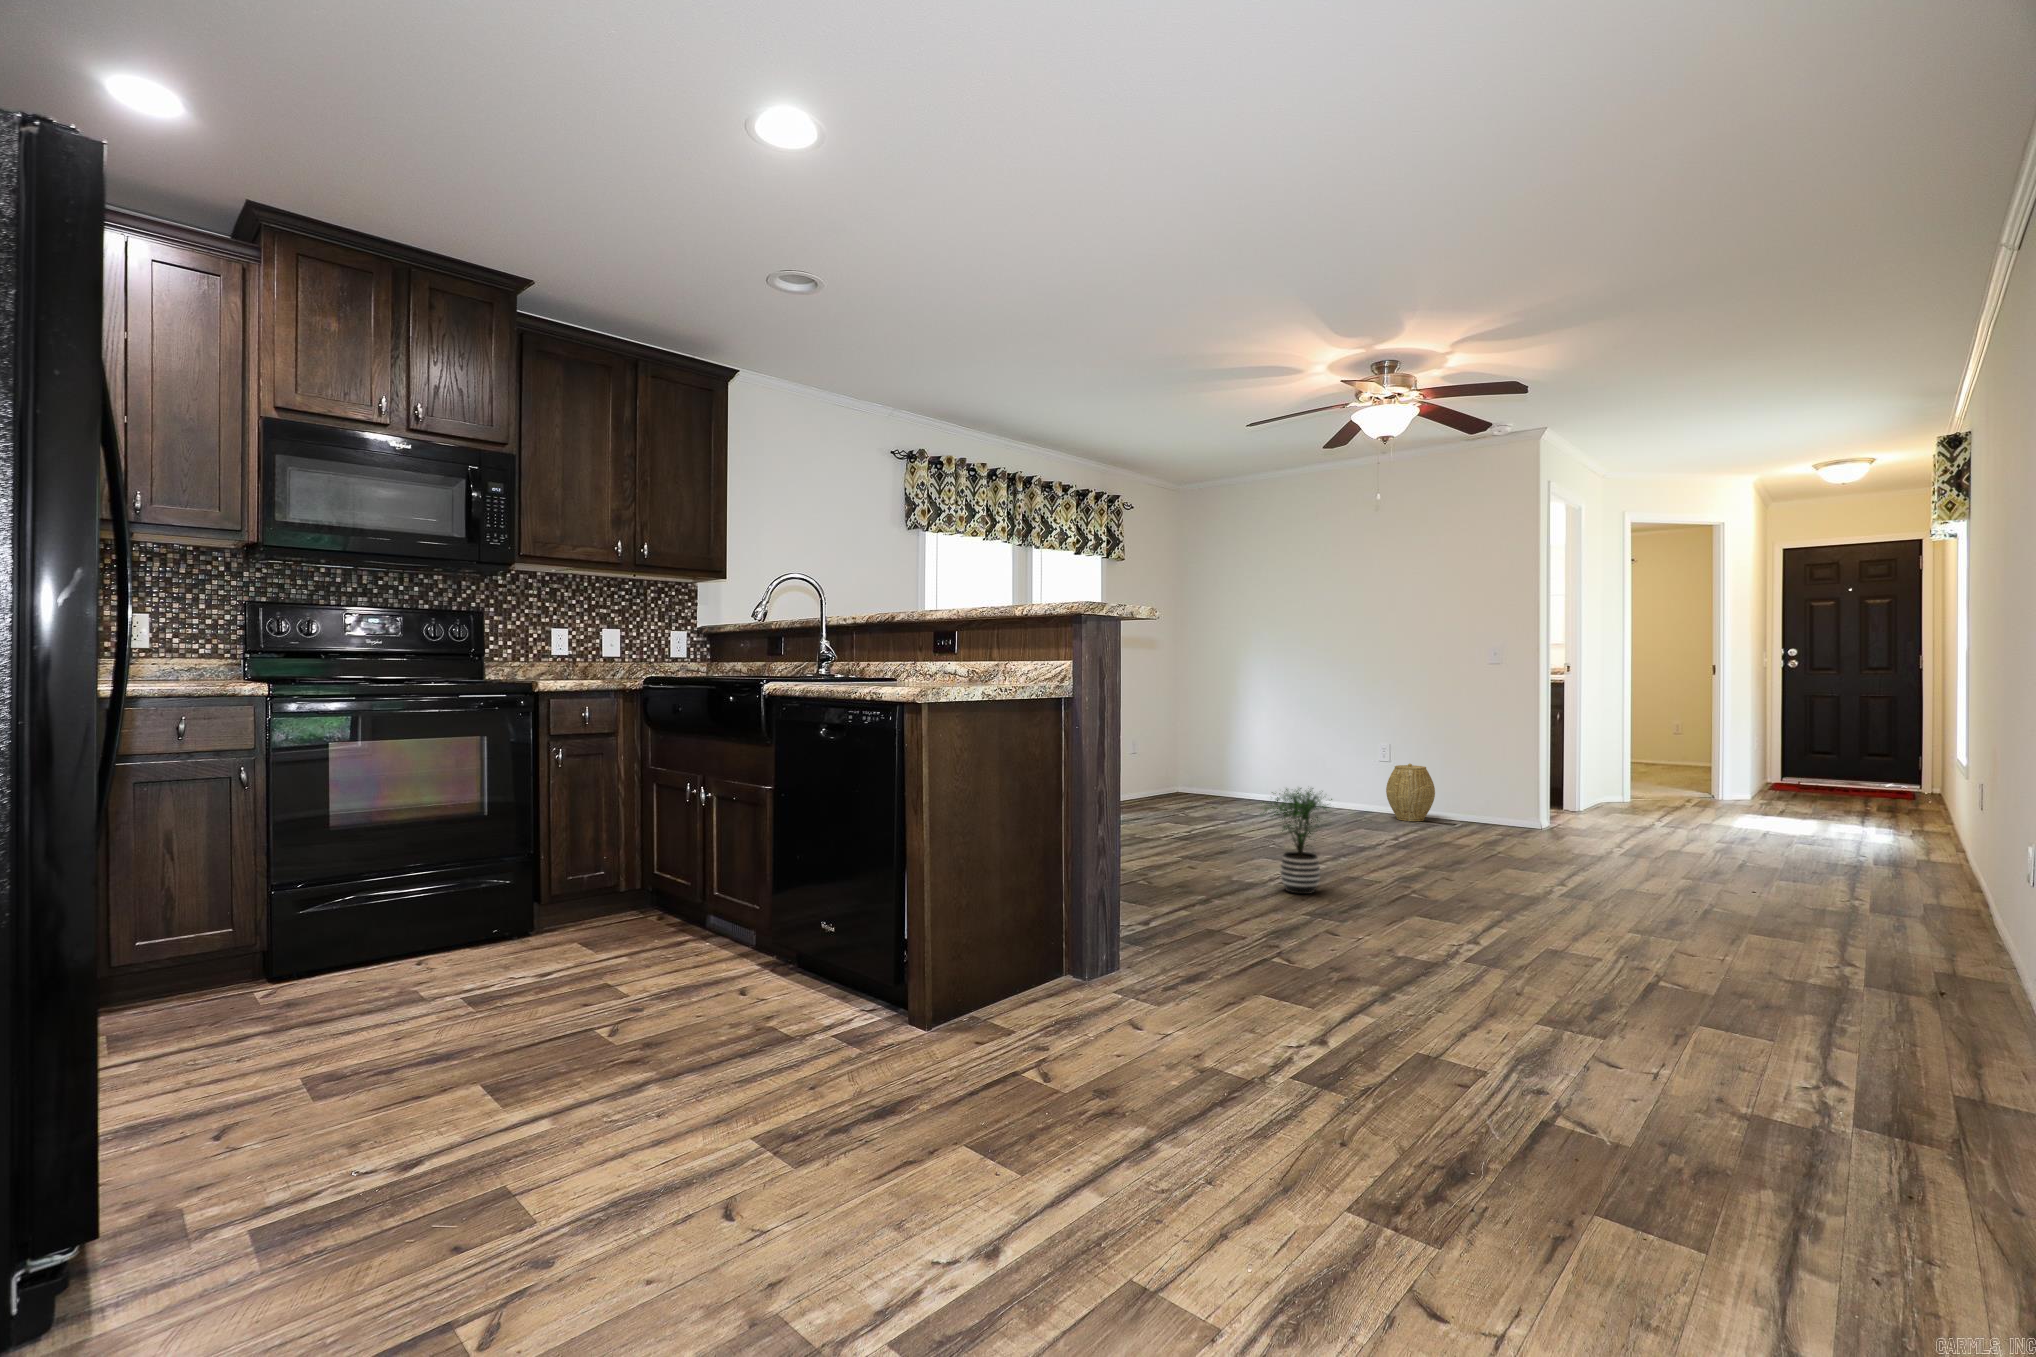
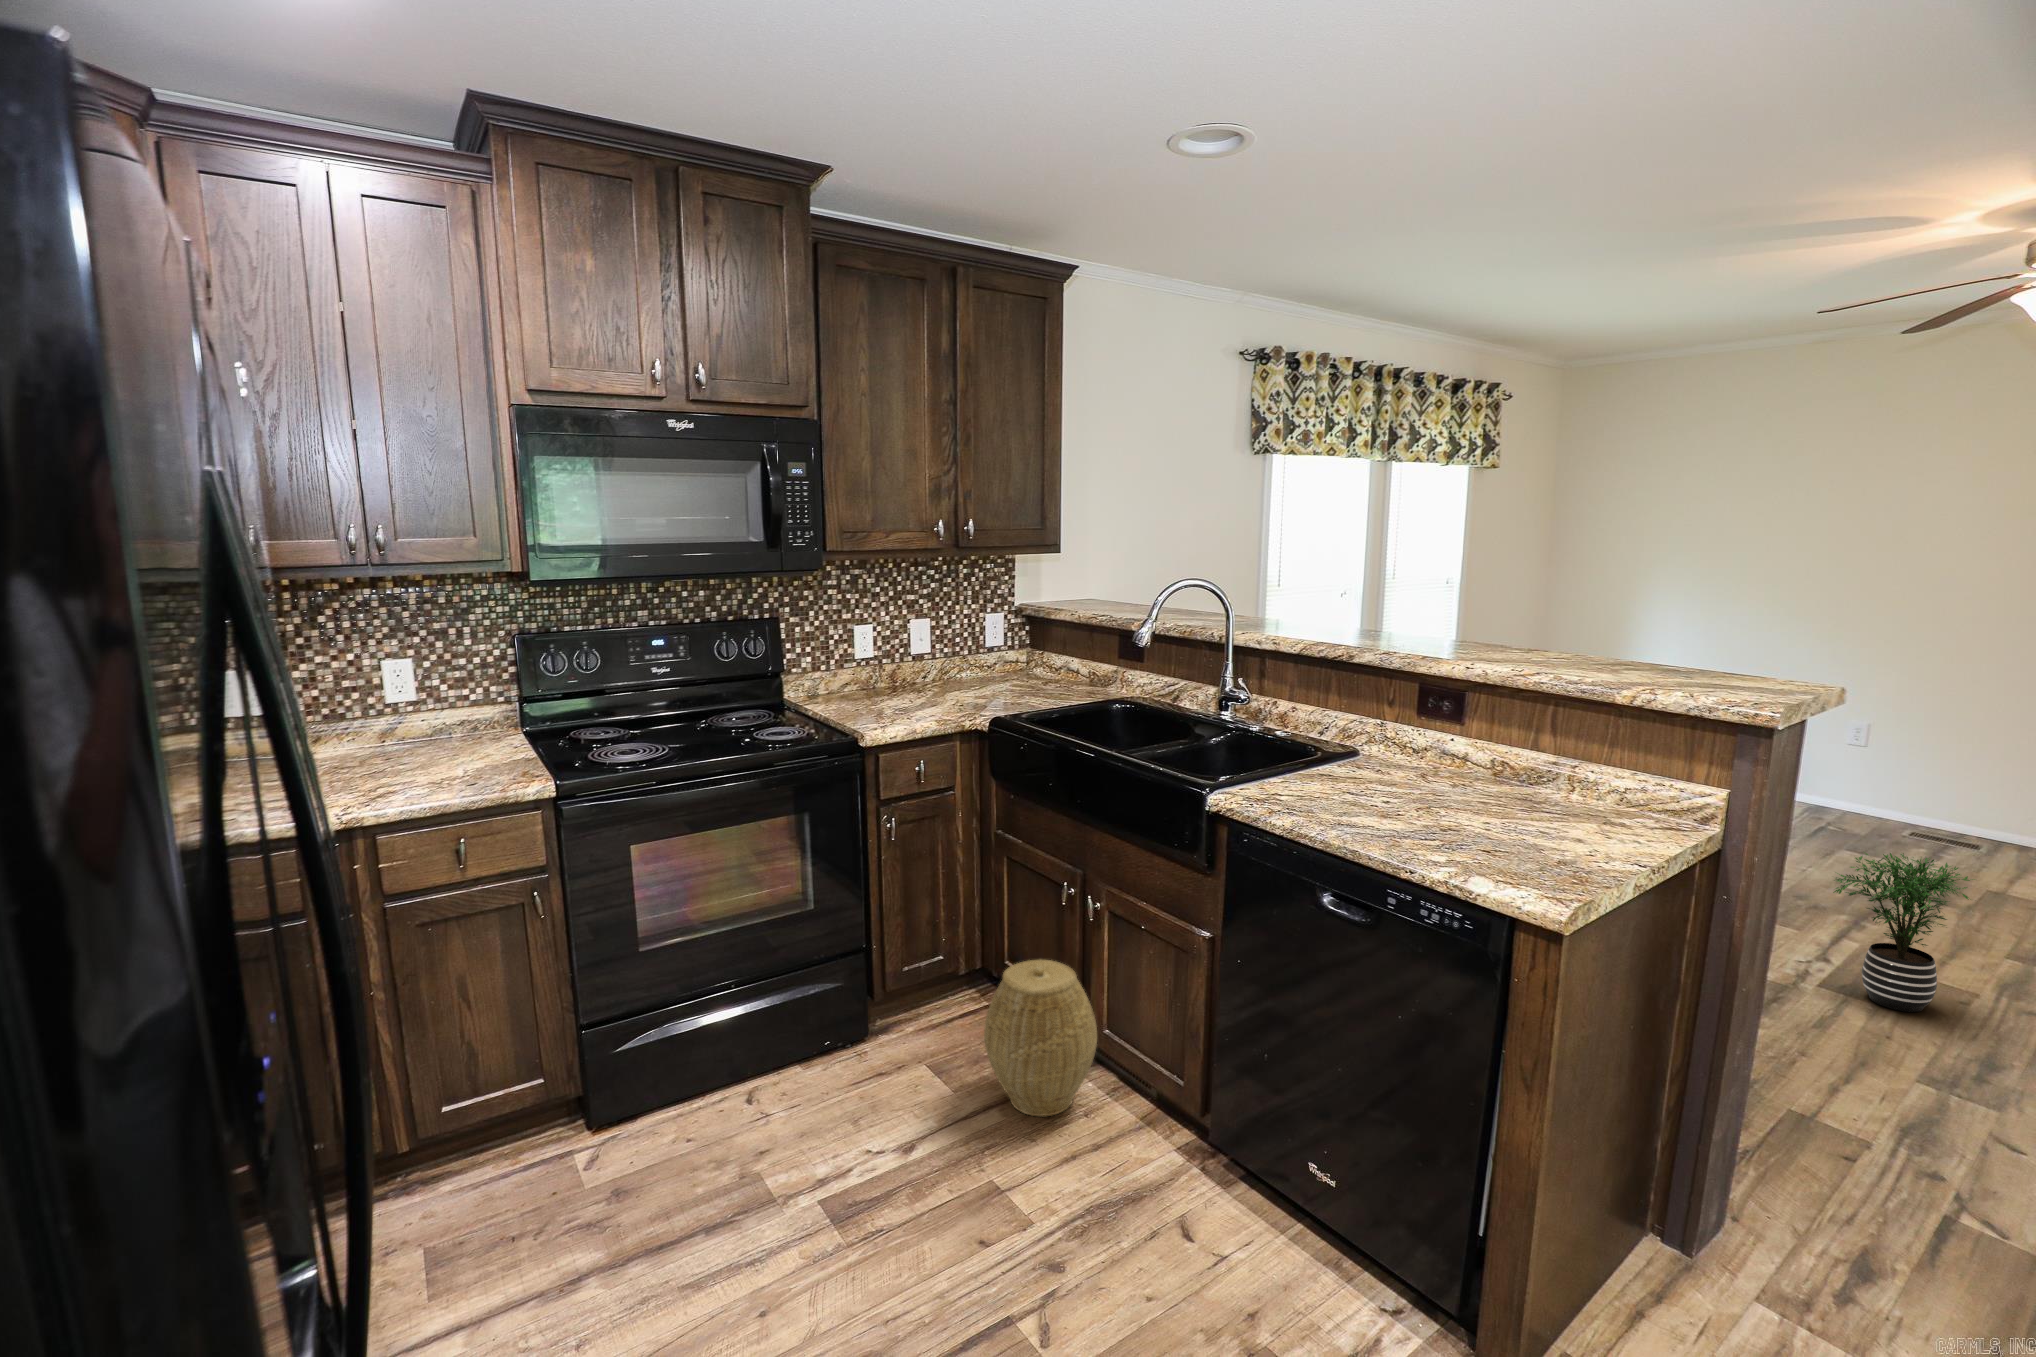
woven basket: present [1386,763,1435,821] -> present [984,960,1097,1117]

